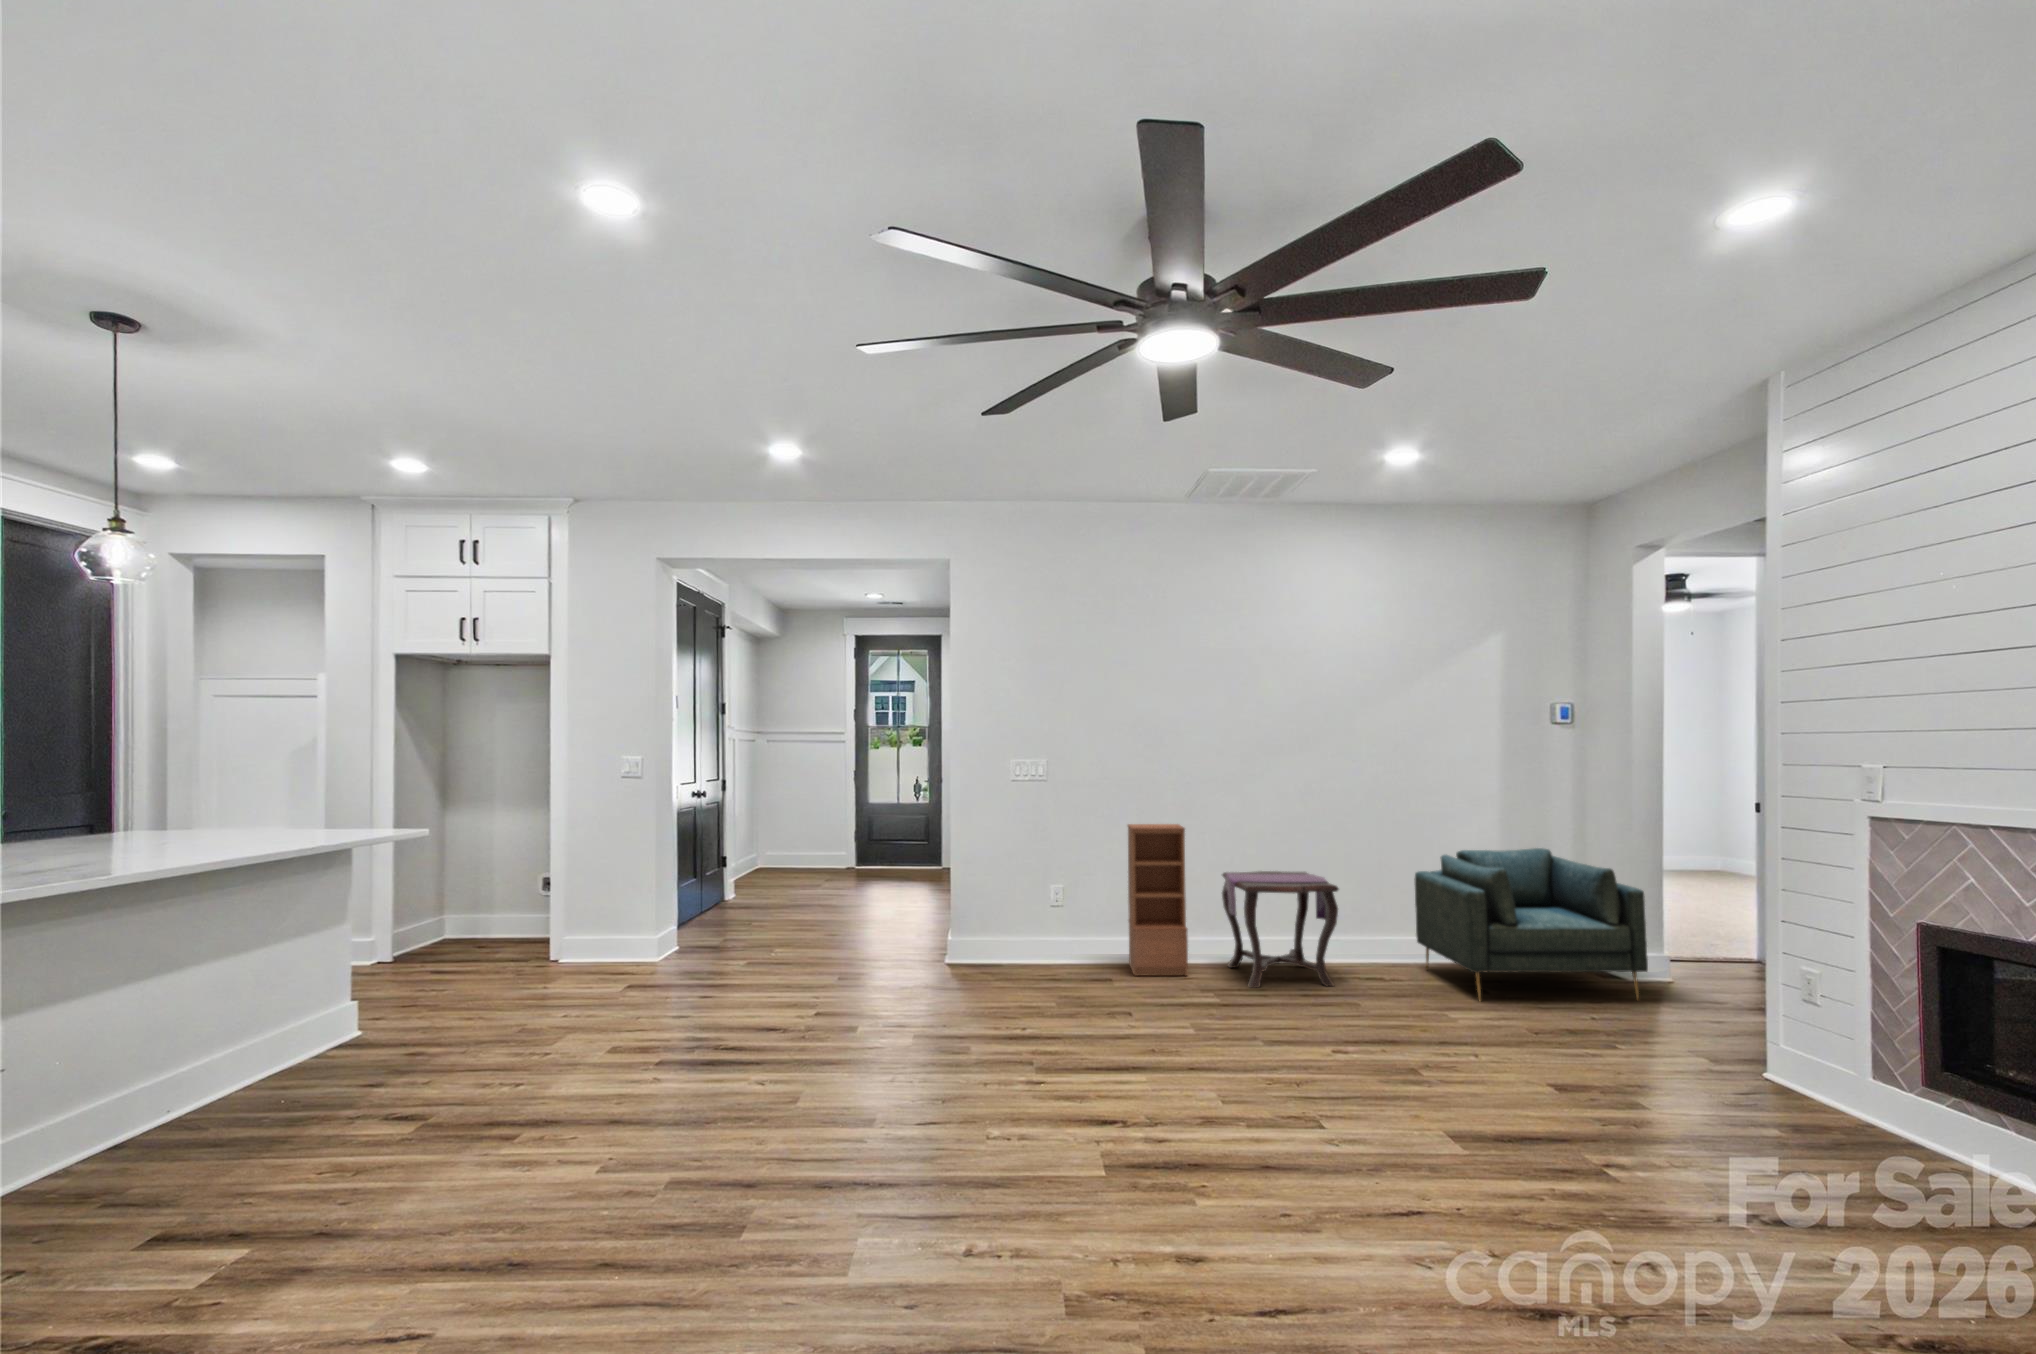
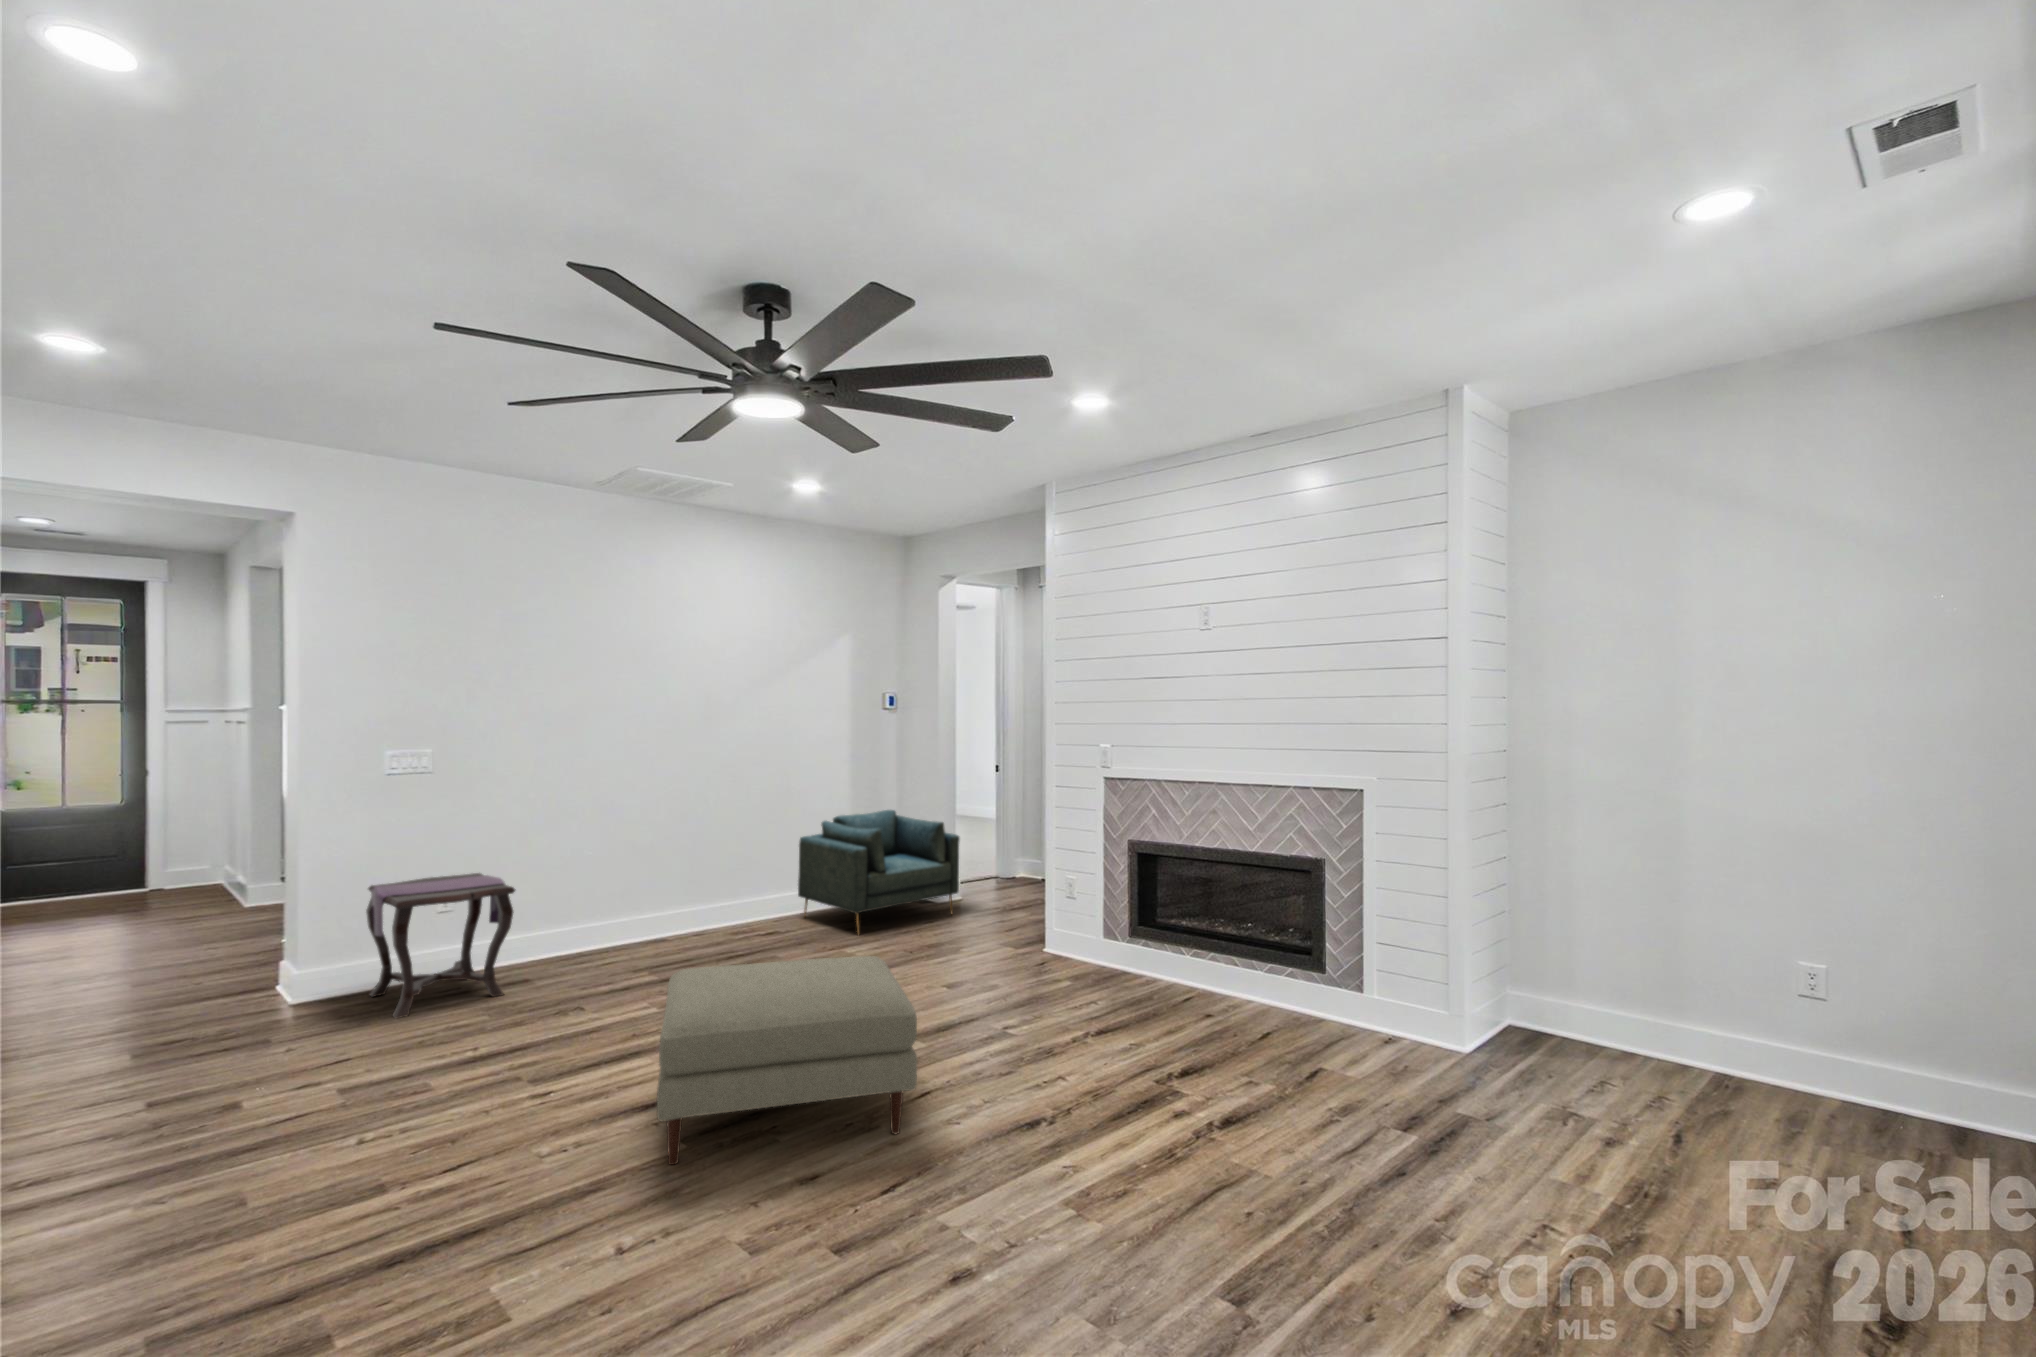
bookcase: present [1128,824,1188,976] -> none [531,812,607,974]
side table: present [1222,871,1338,988] -> present [366,873,515,1018]
ottoman: none [1059,984,1385,1252] -> present [657,956,917,1165]

